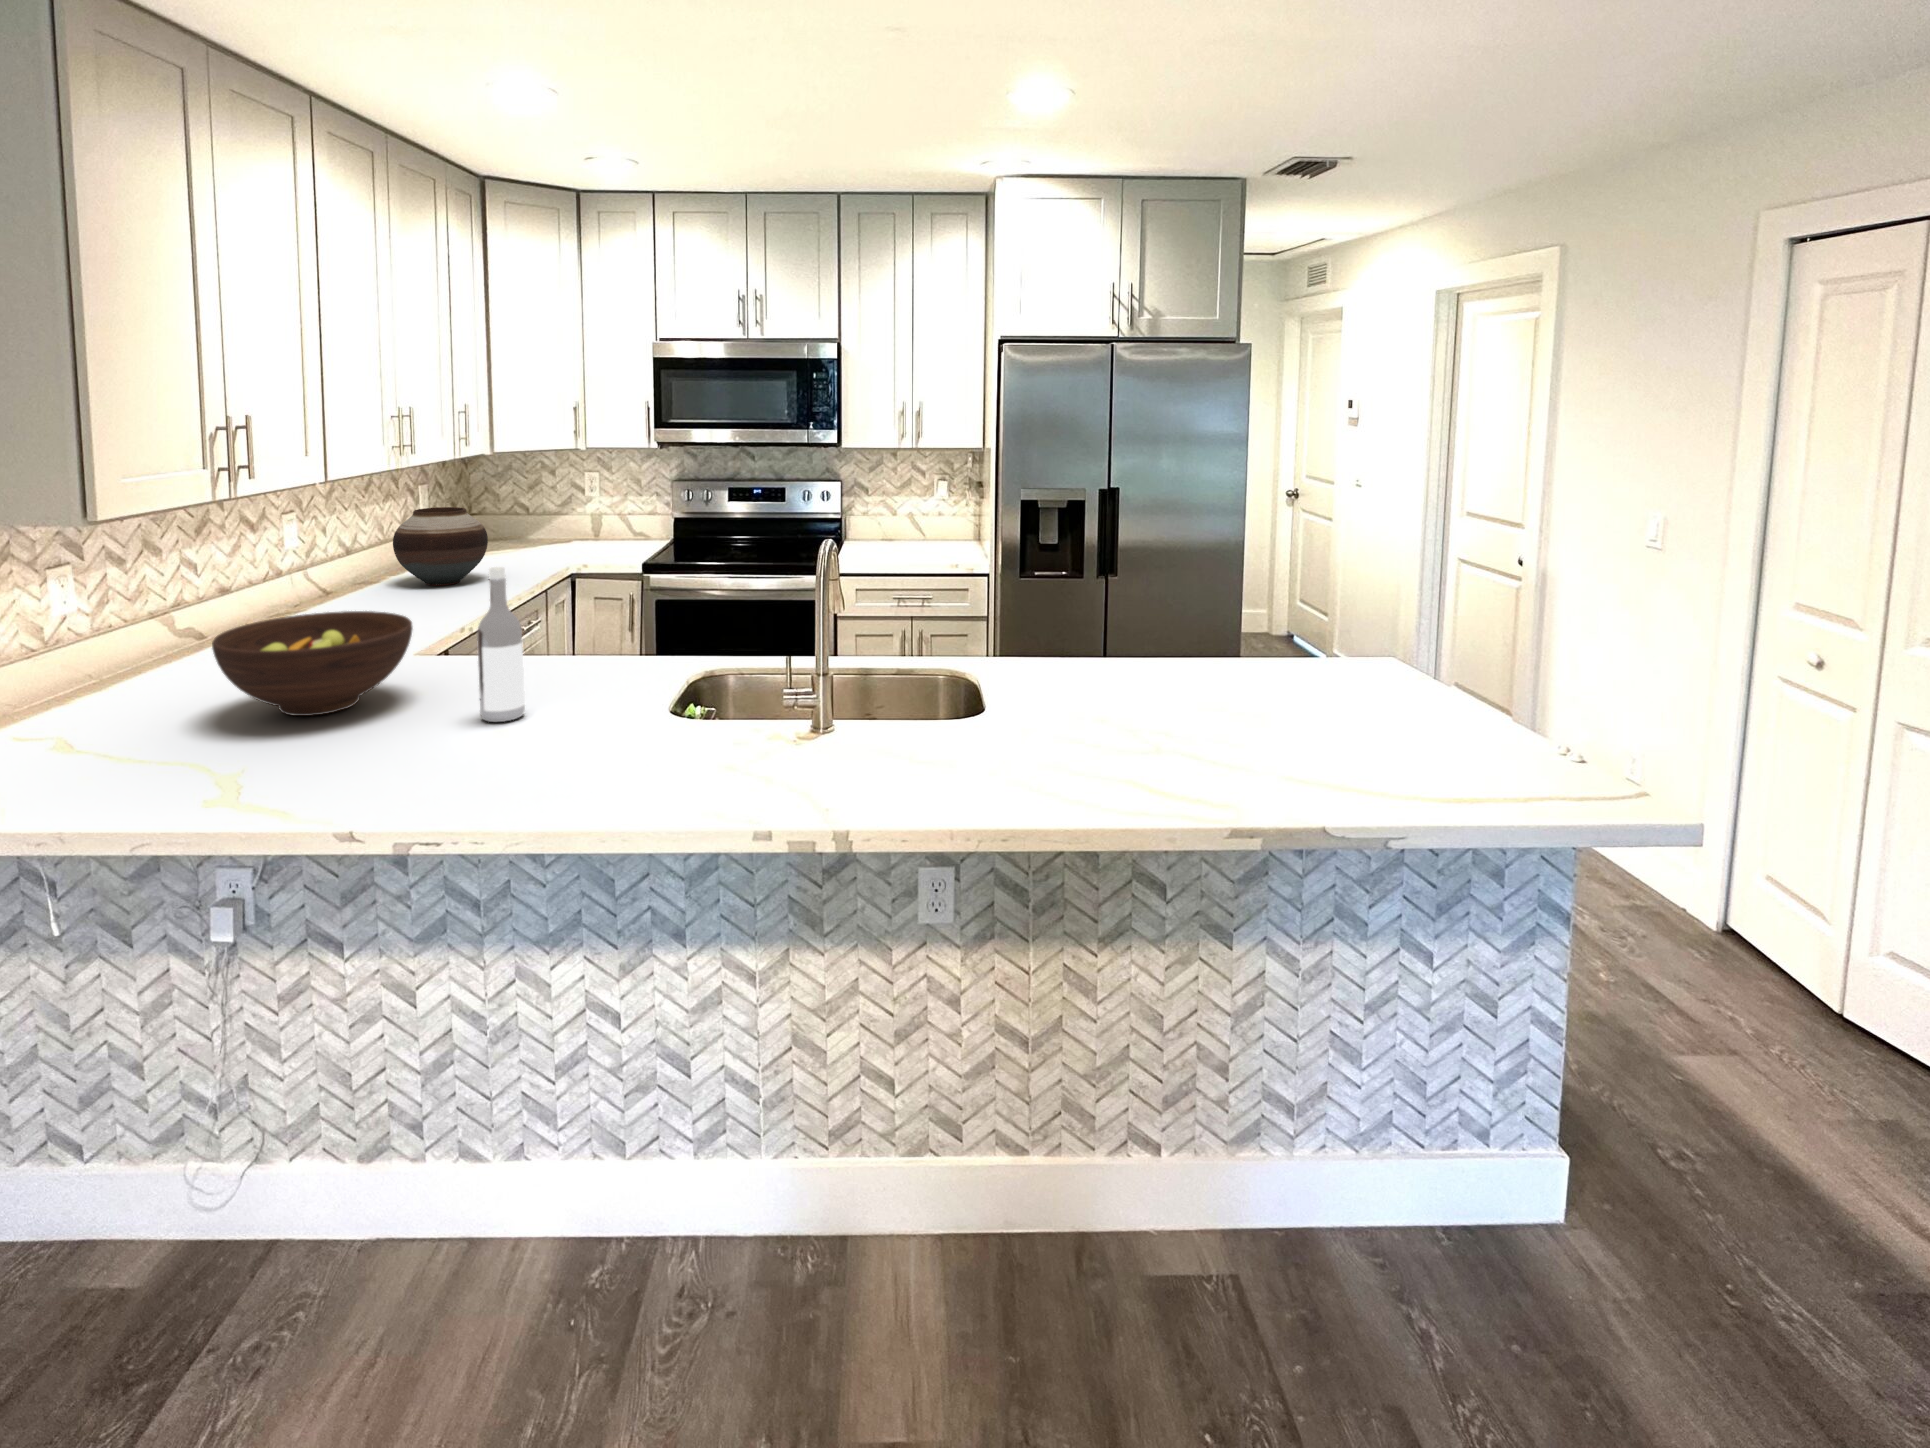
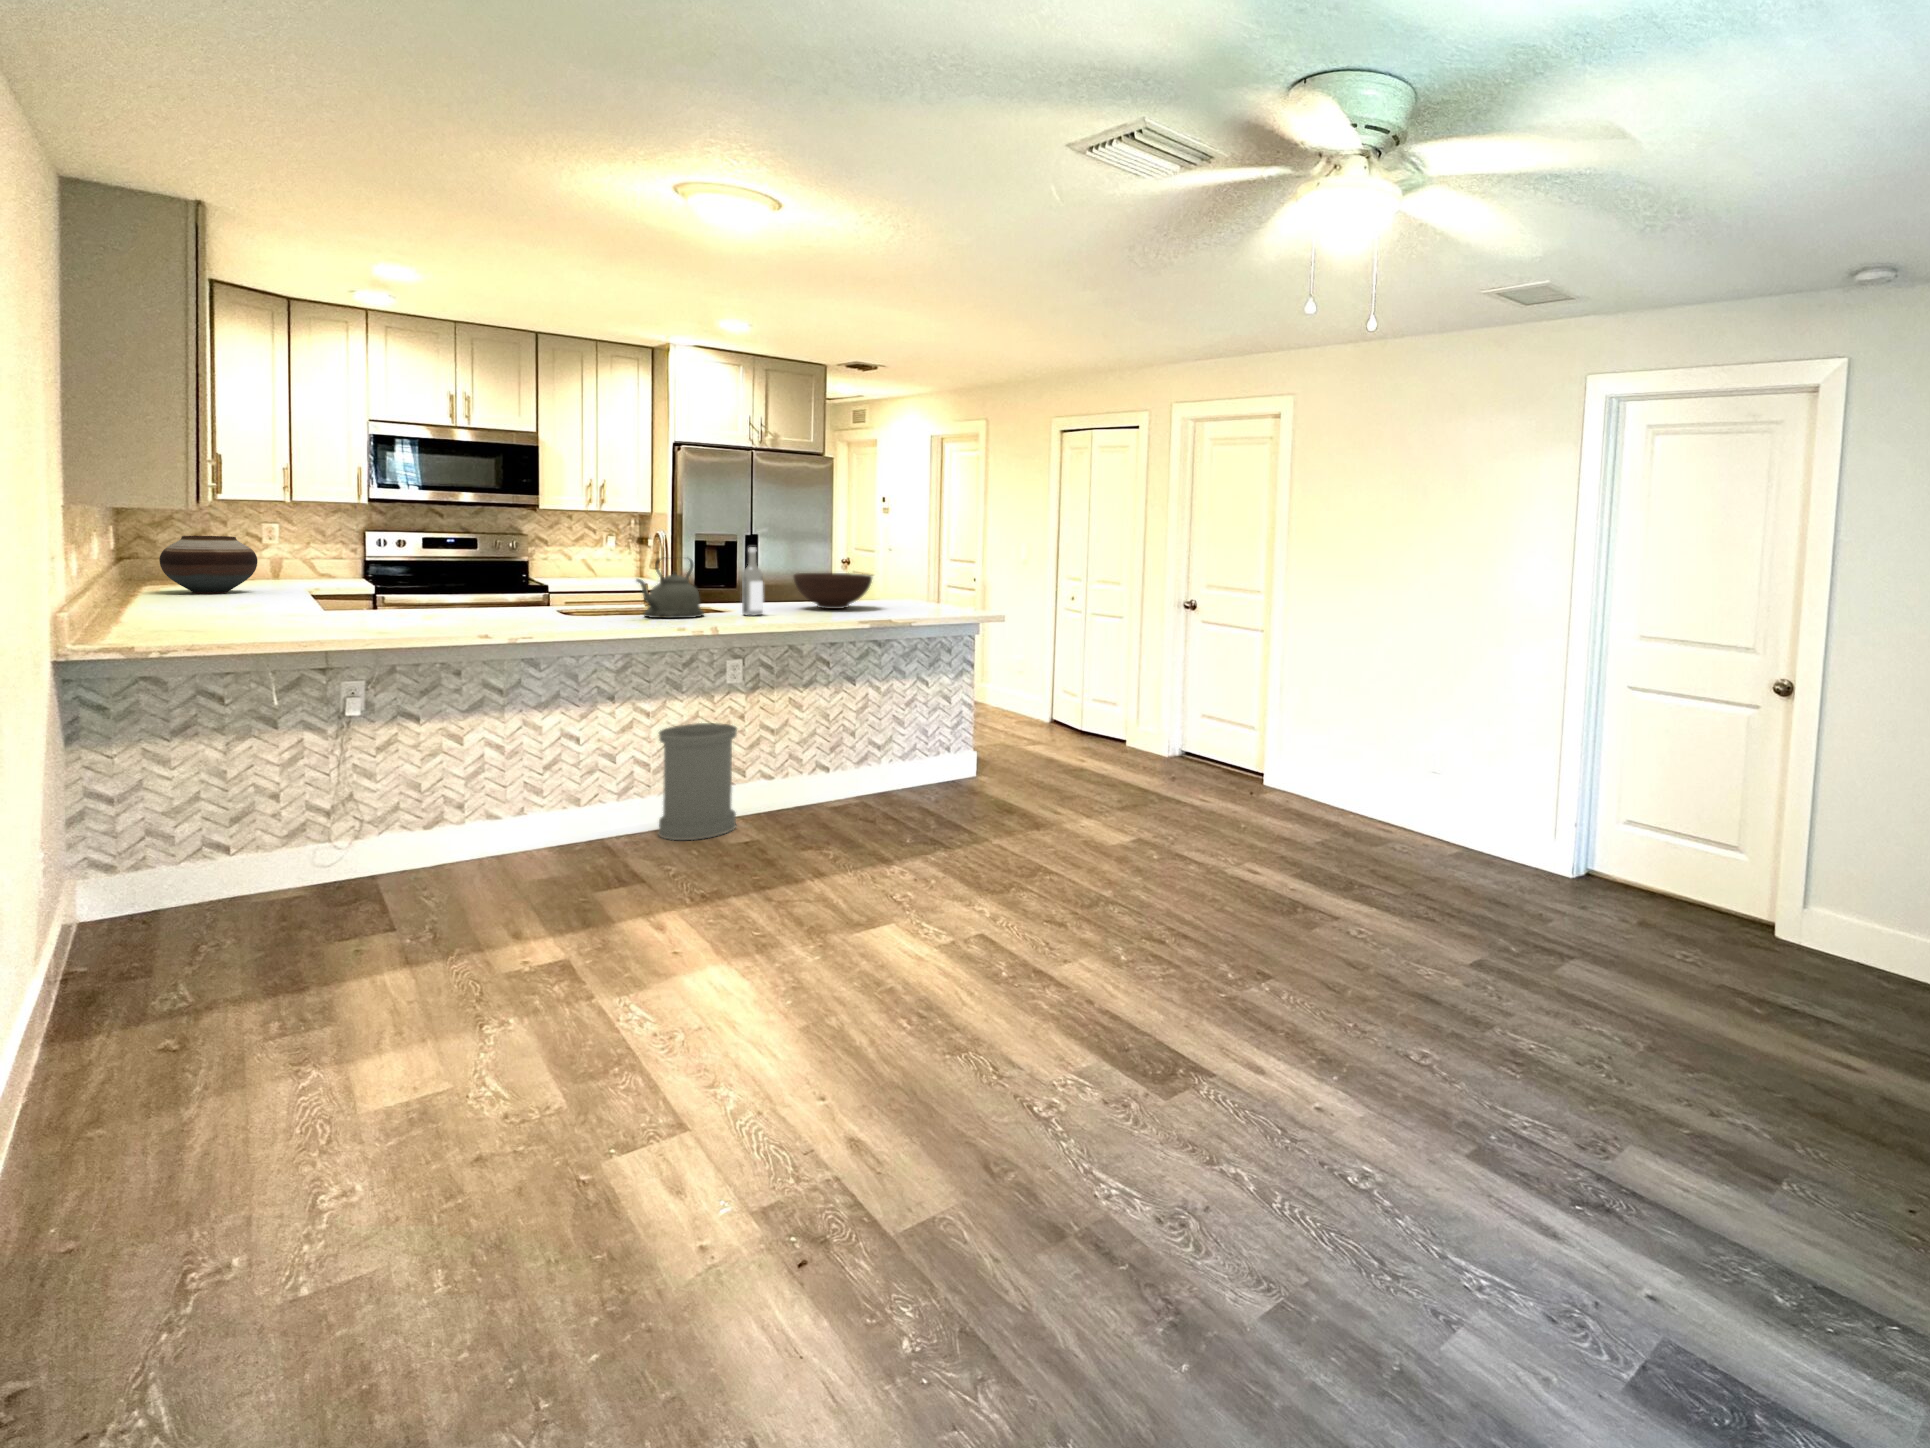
wine bottle: present [477,567,525,722] -> present [742,547,763,616]
fruit bowl: present [212,611,412,716] -> present [794,573,872,609]
kettle: none [667,625,839,797] -> present [637,559,704,618]
trash can: none [729,1018,905,1391] -> present [658,723,737,840]

